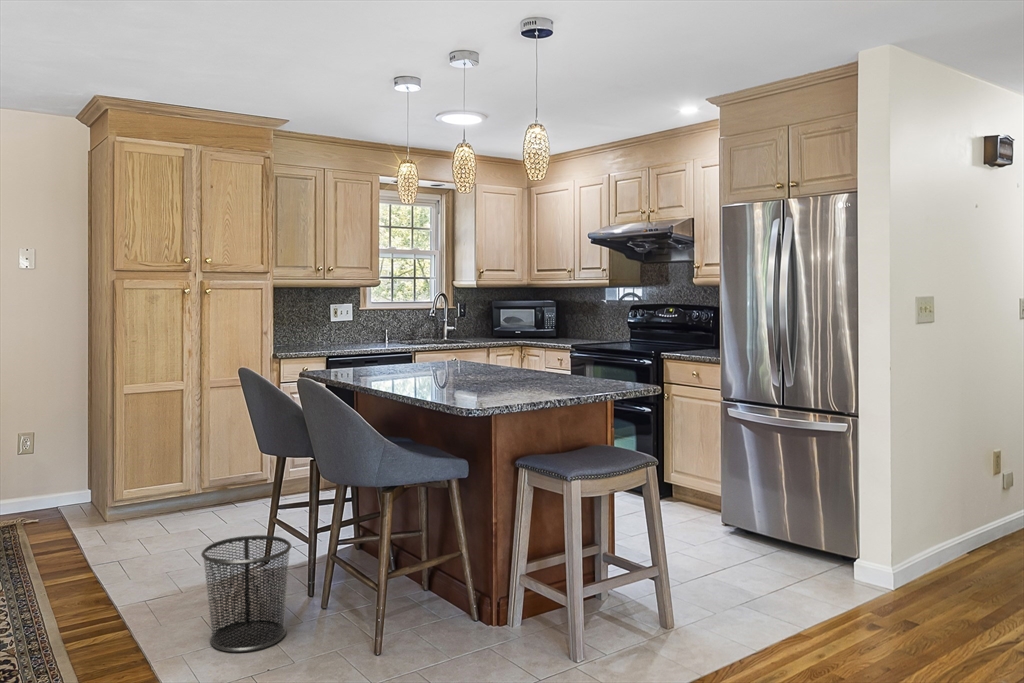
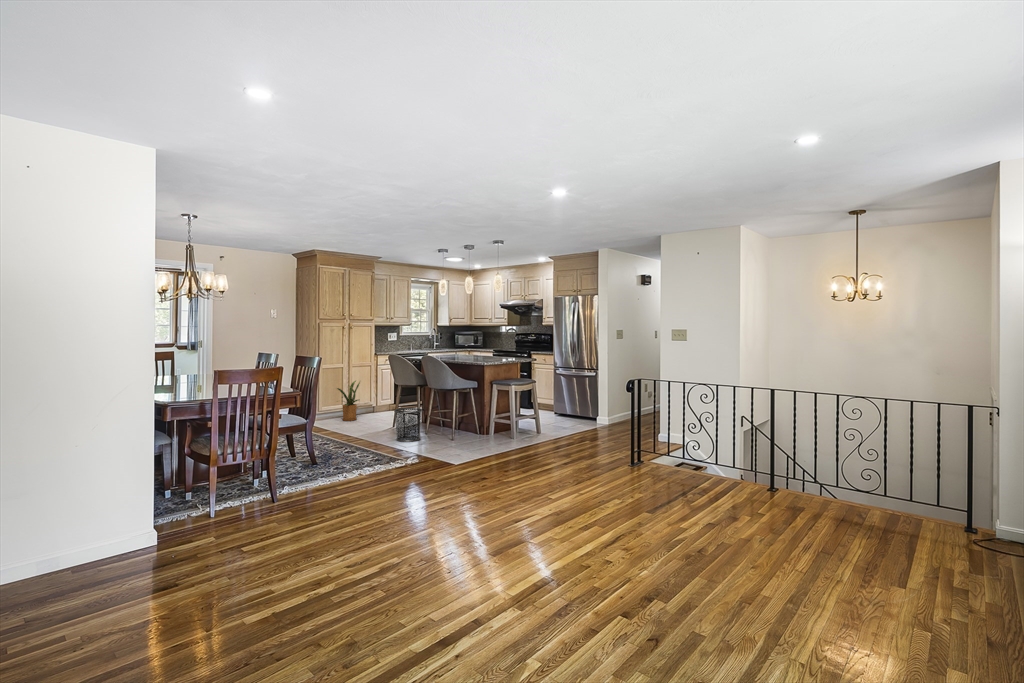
house plant: none [142,423,231,527] -> present [337,381,360,421]

